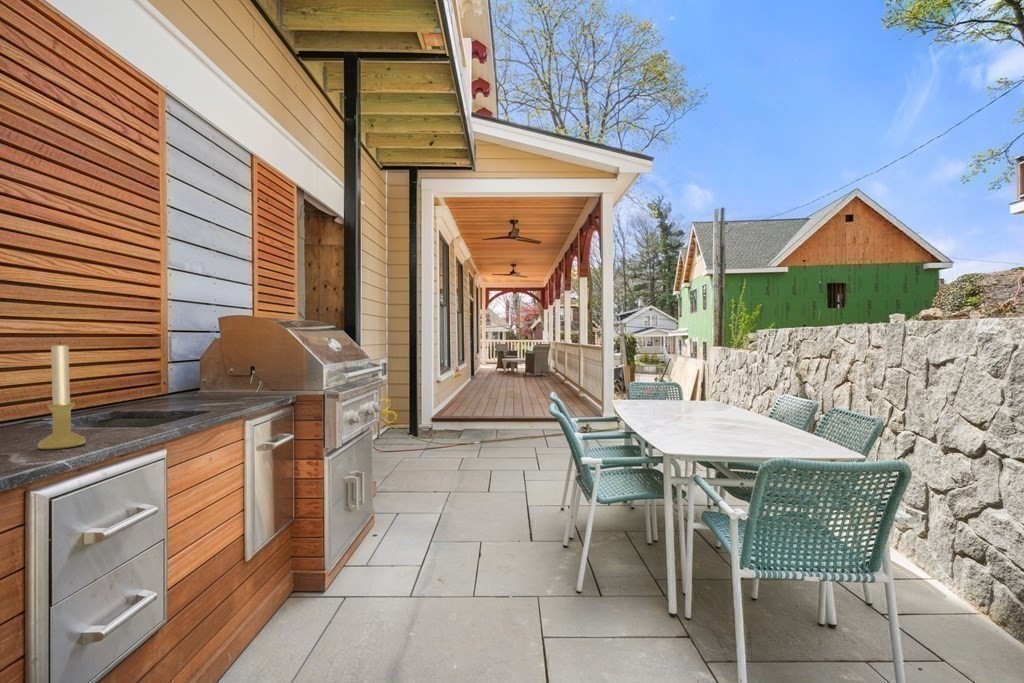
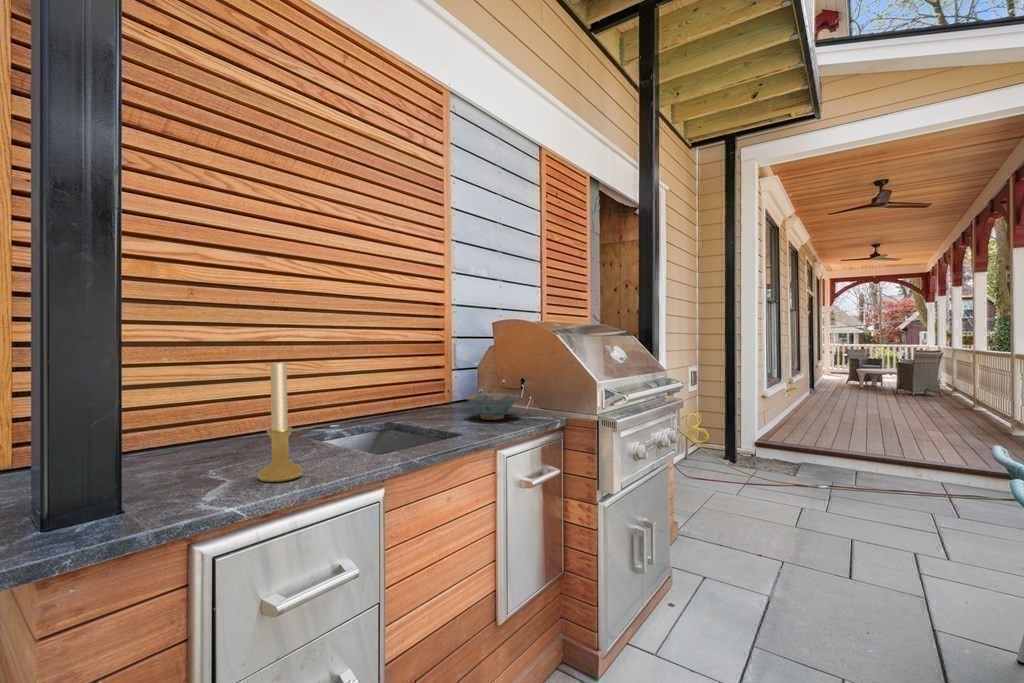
ceramic bowl: none [198,379,253,401] -> present [466,393,519,420]

